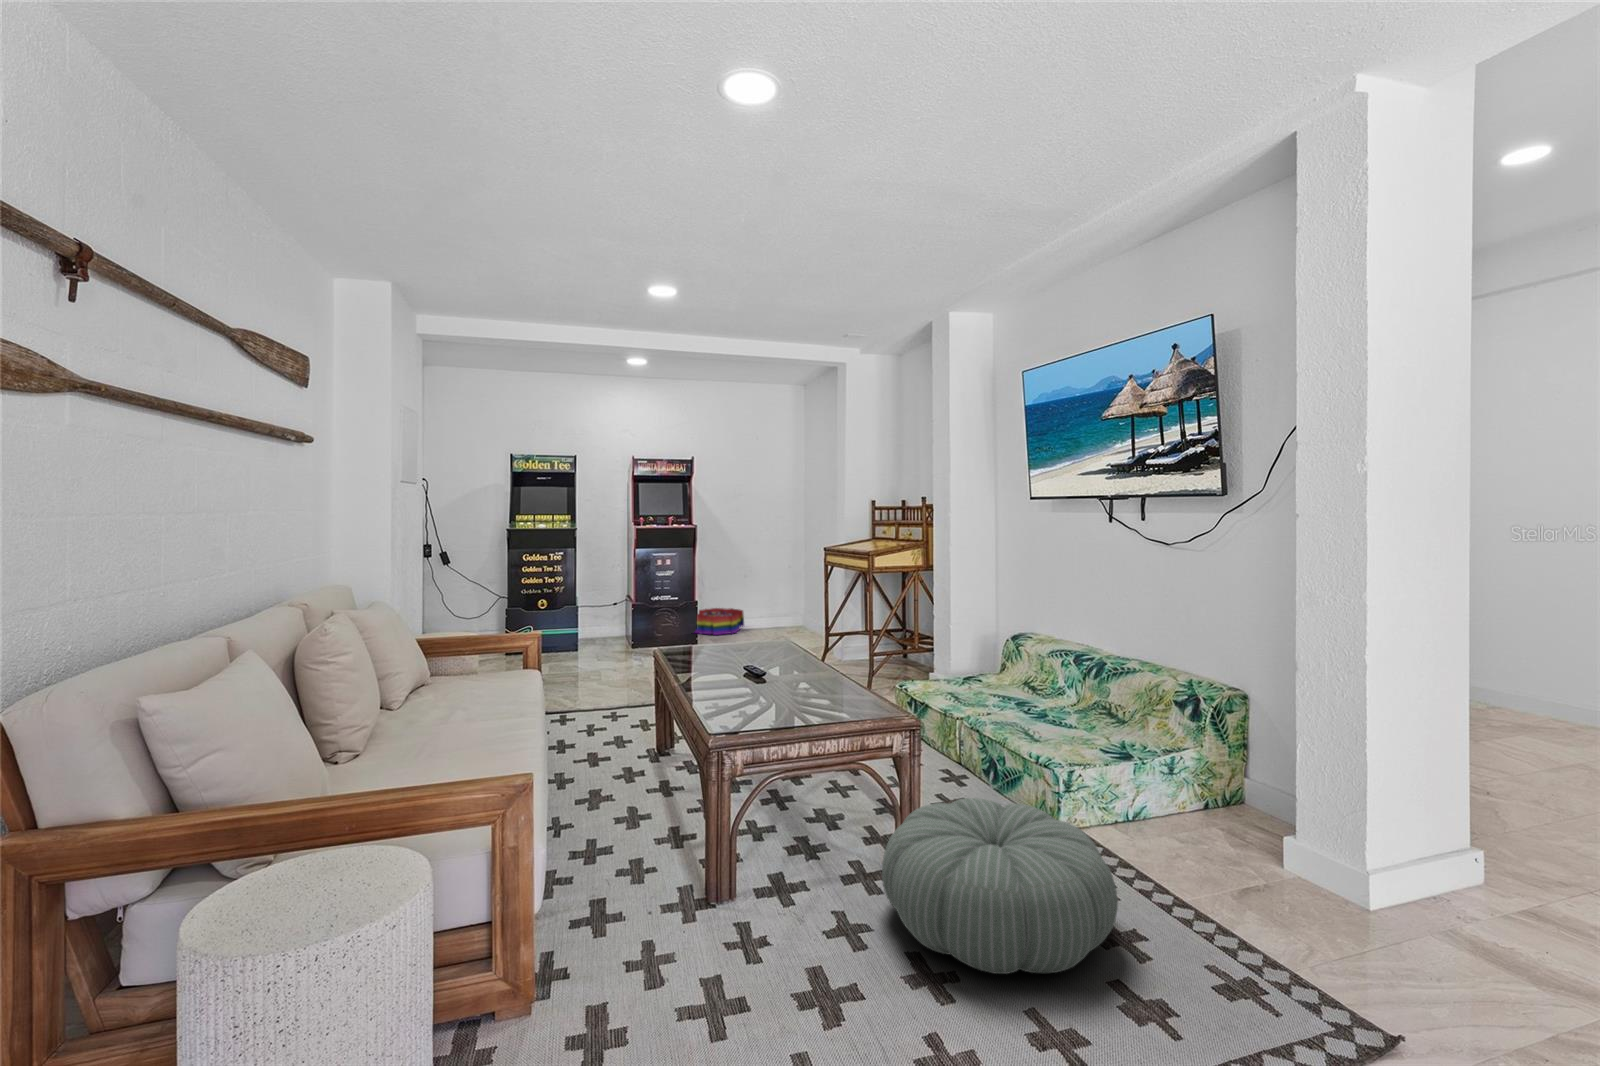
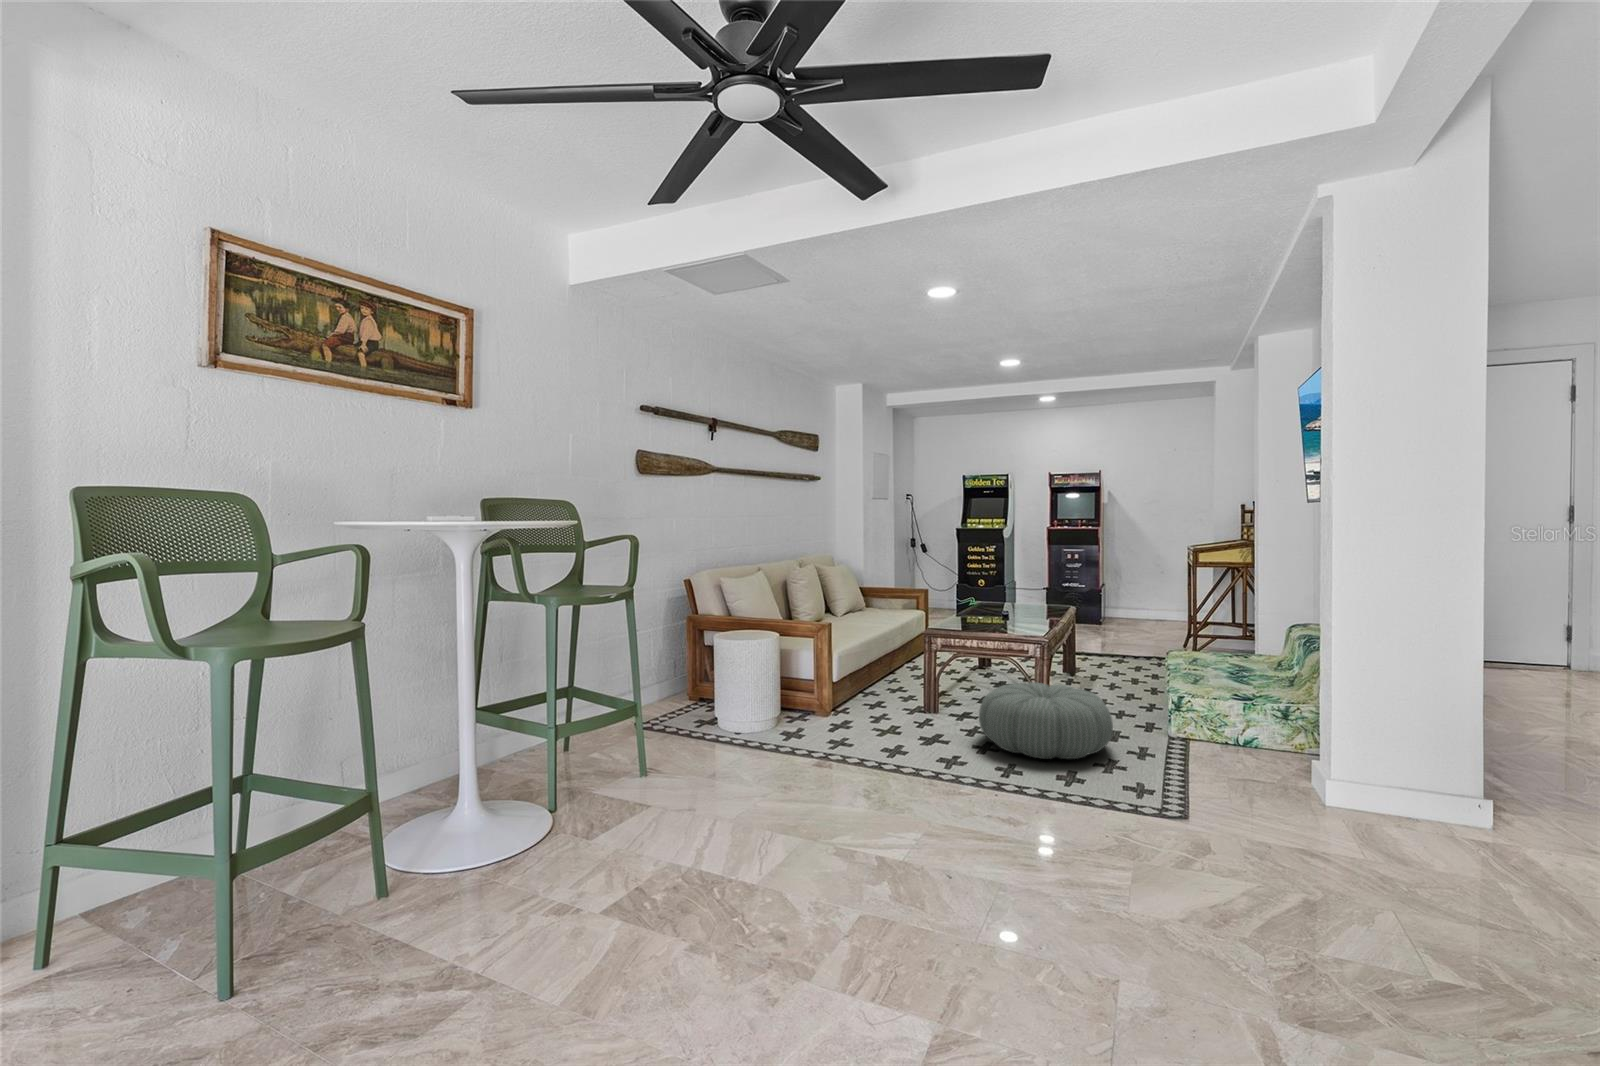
storage bin: present [695,608,744,635] -> none [1108,601,1159,623]

